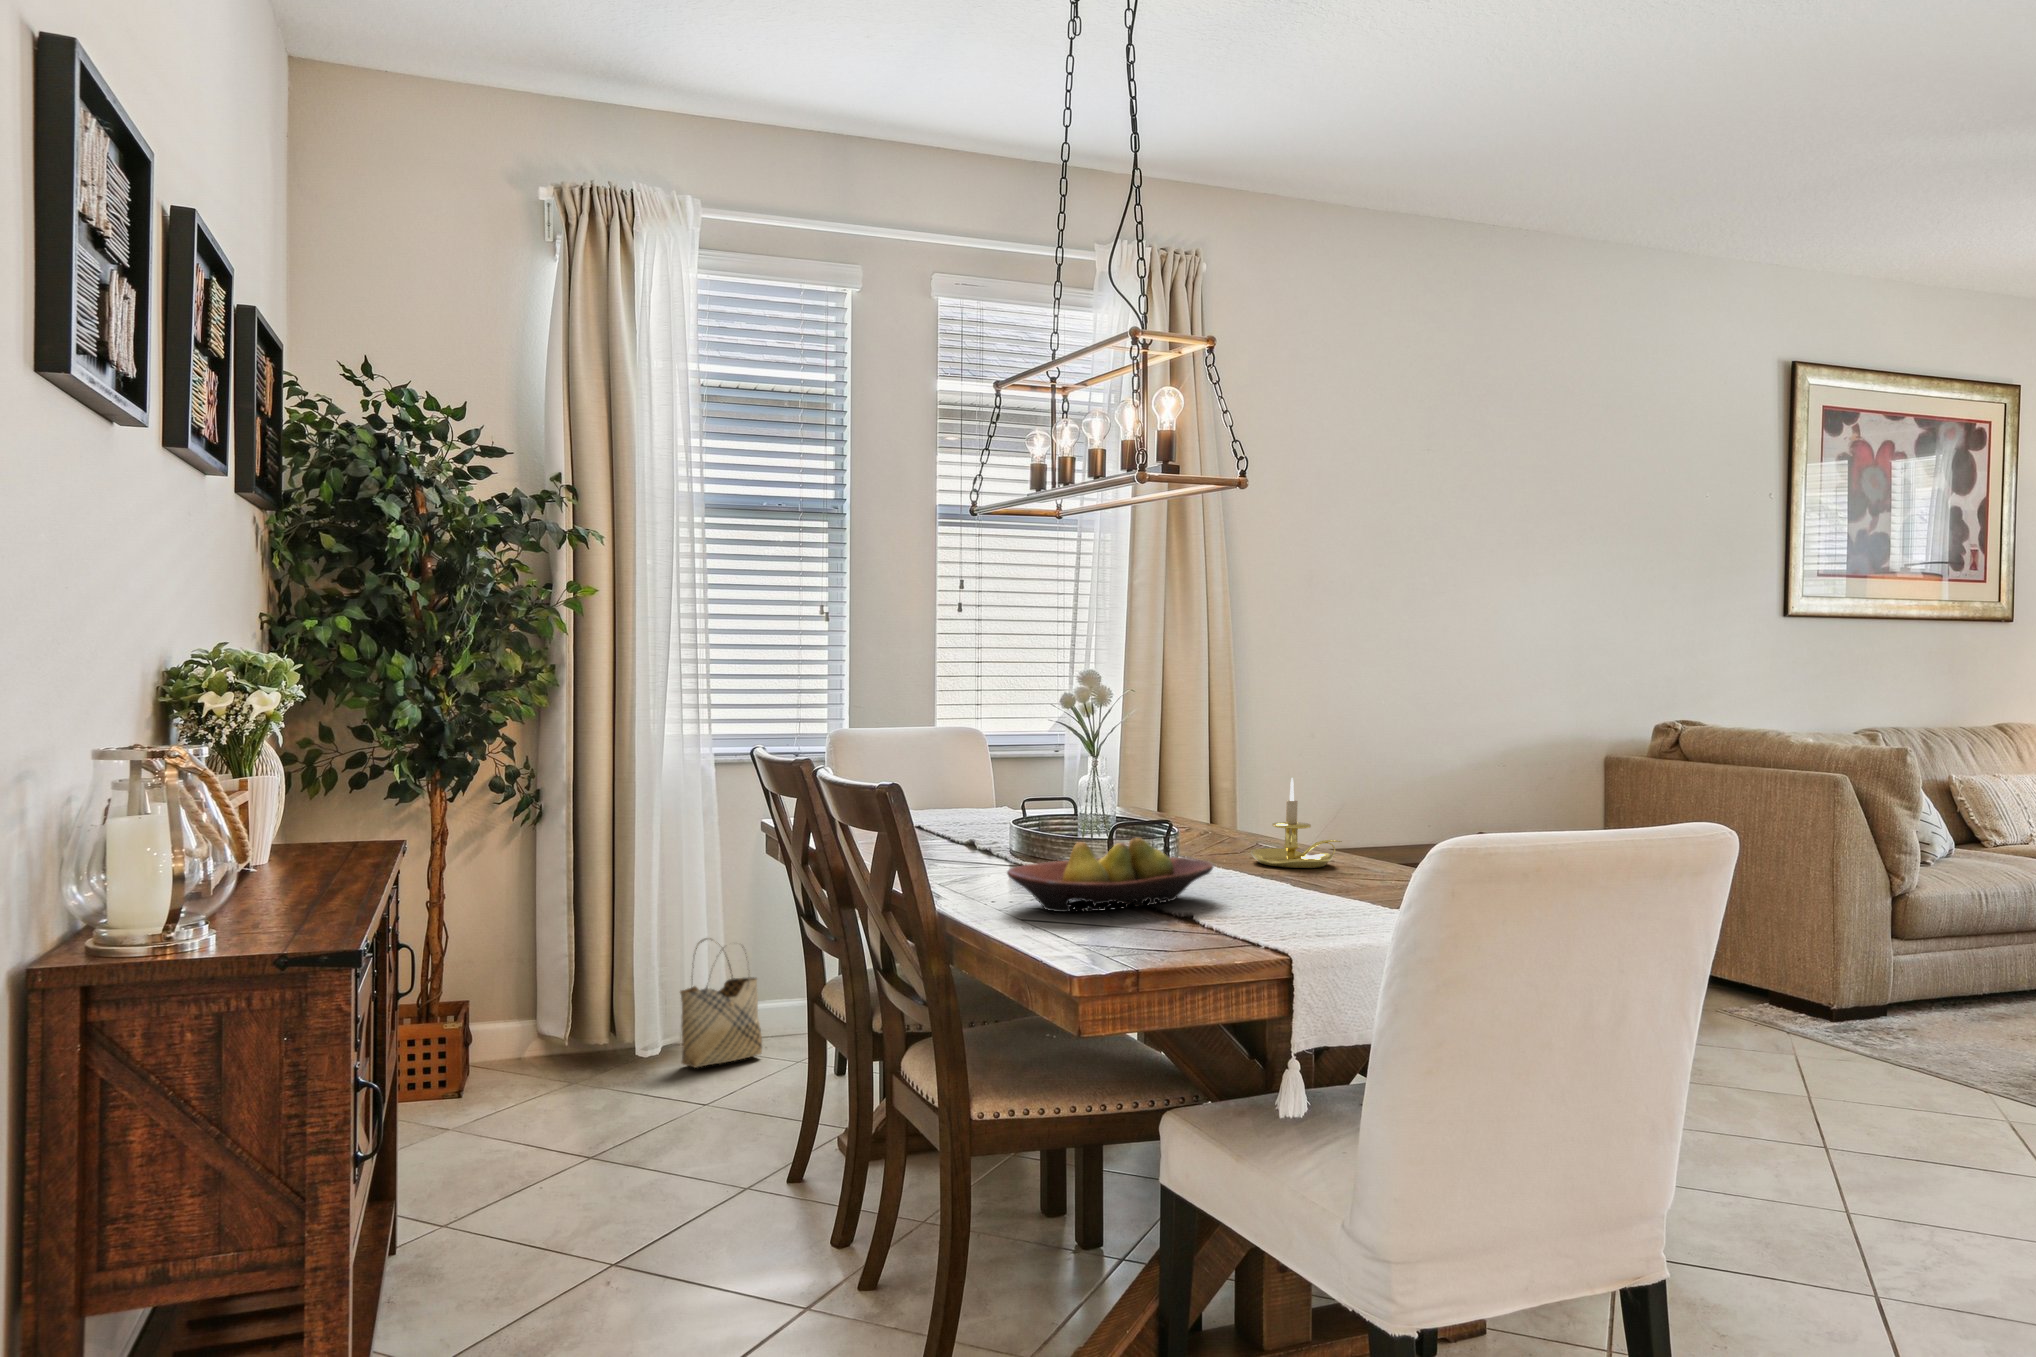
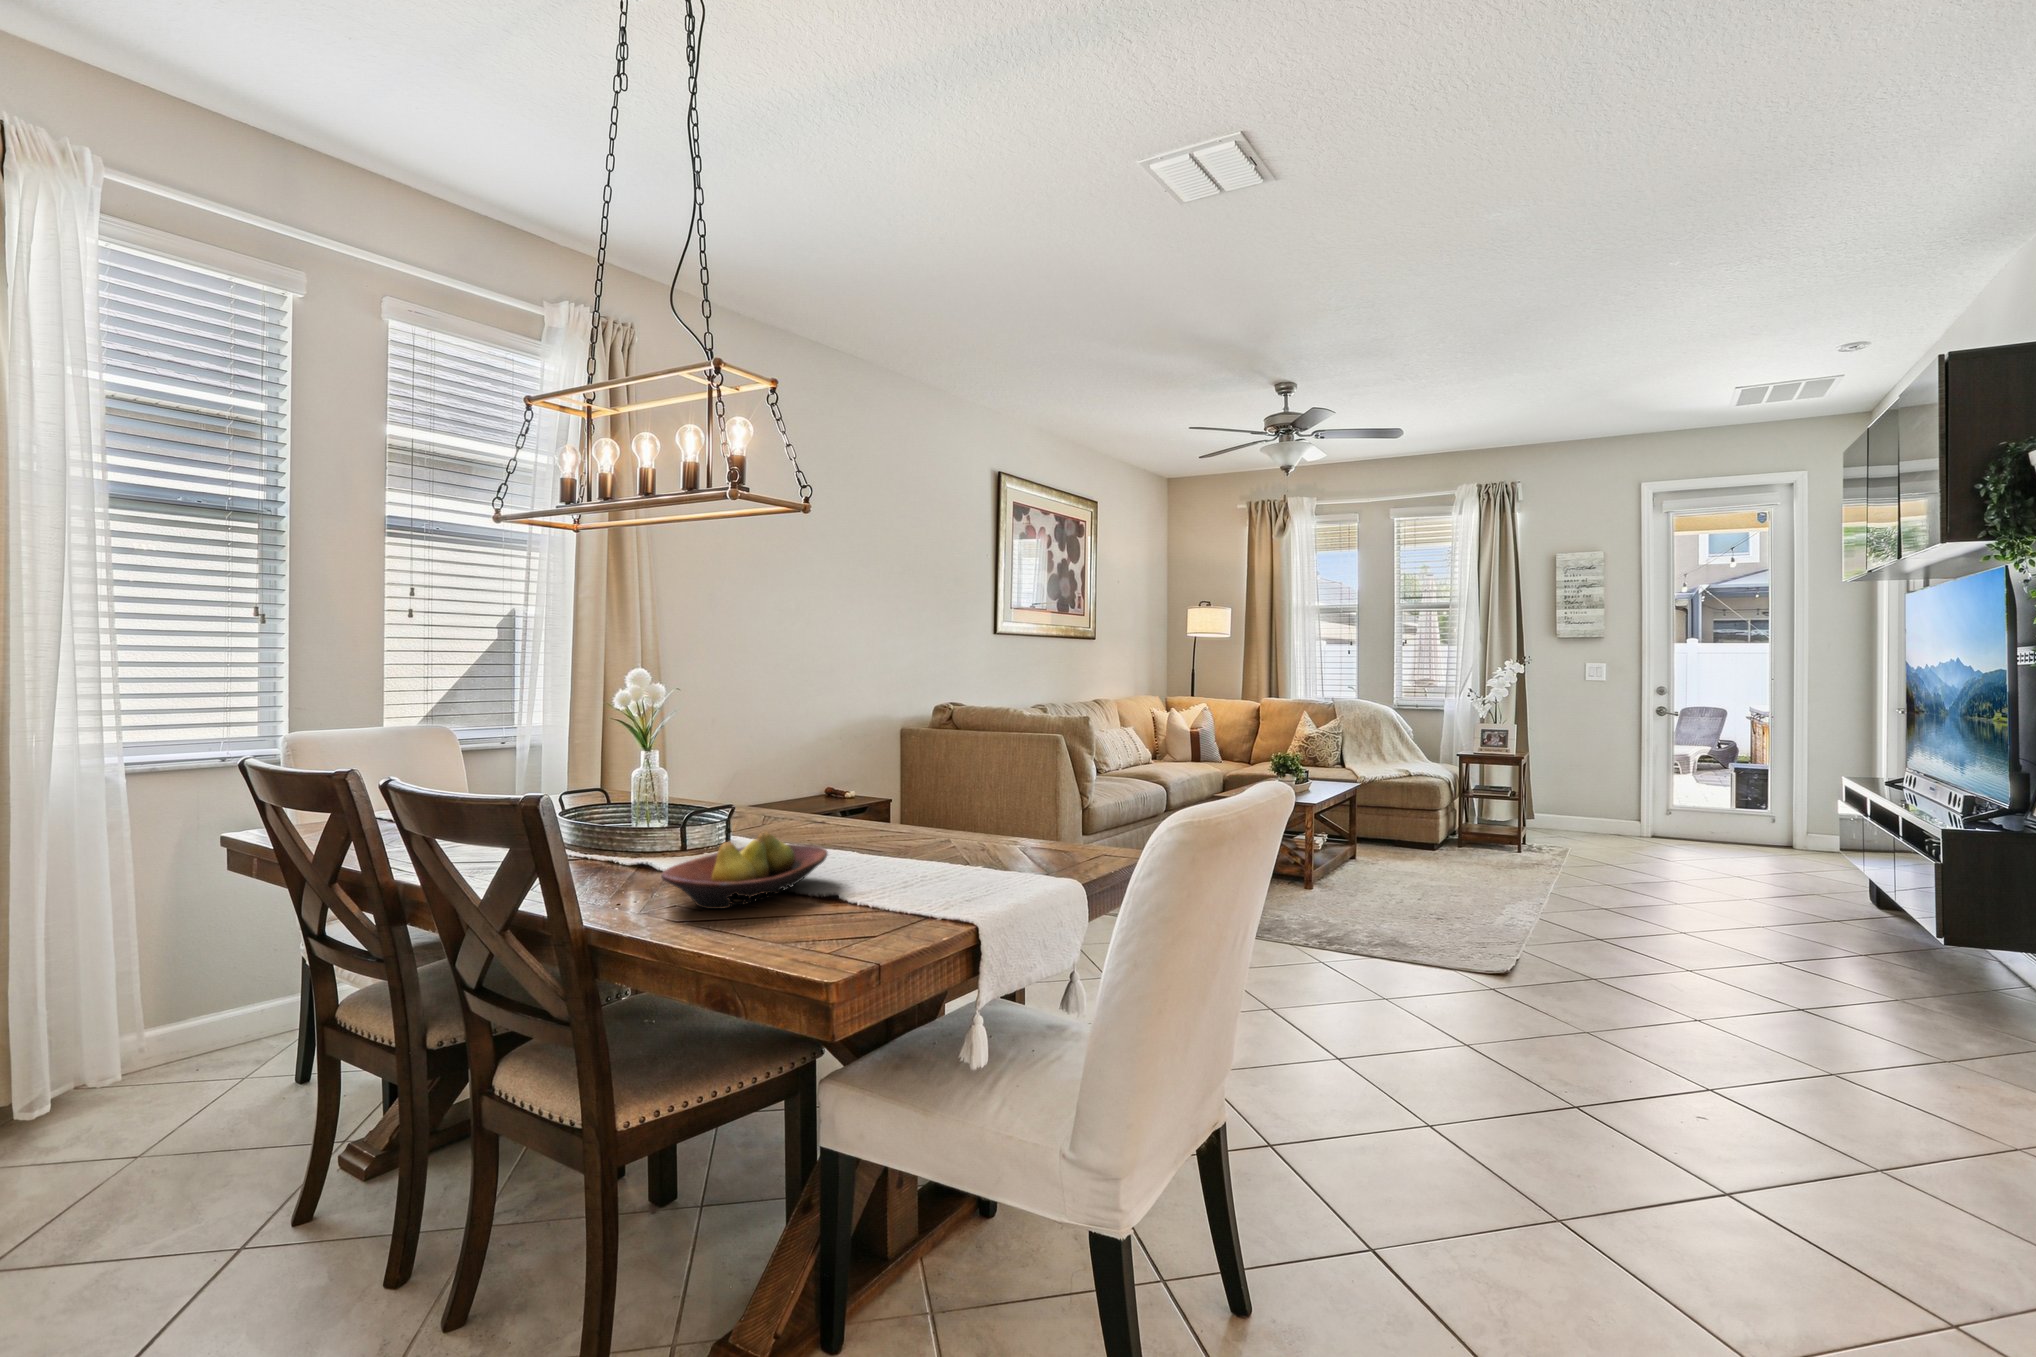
candle holder: present [1251,778,1342,868] -> none [796,767,875,840]
woven basket: present [680,938,762,1068] -> none [89,967,199,1113]

